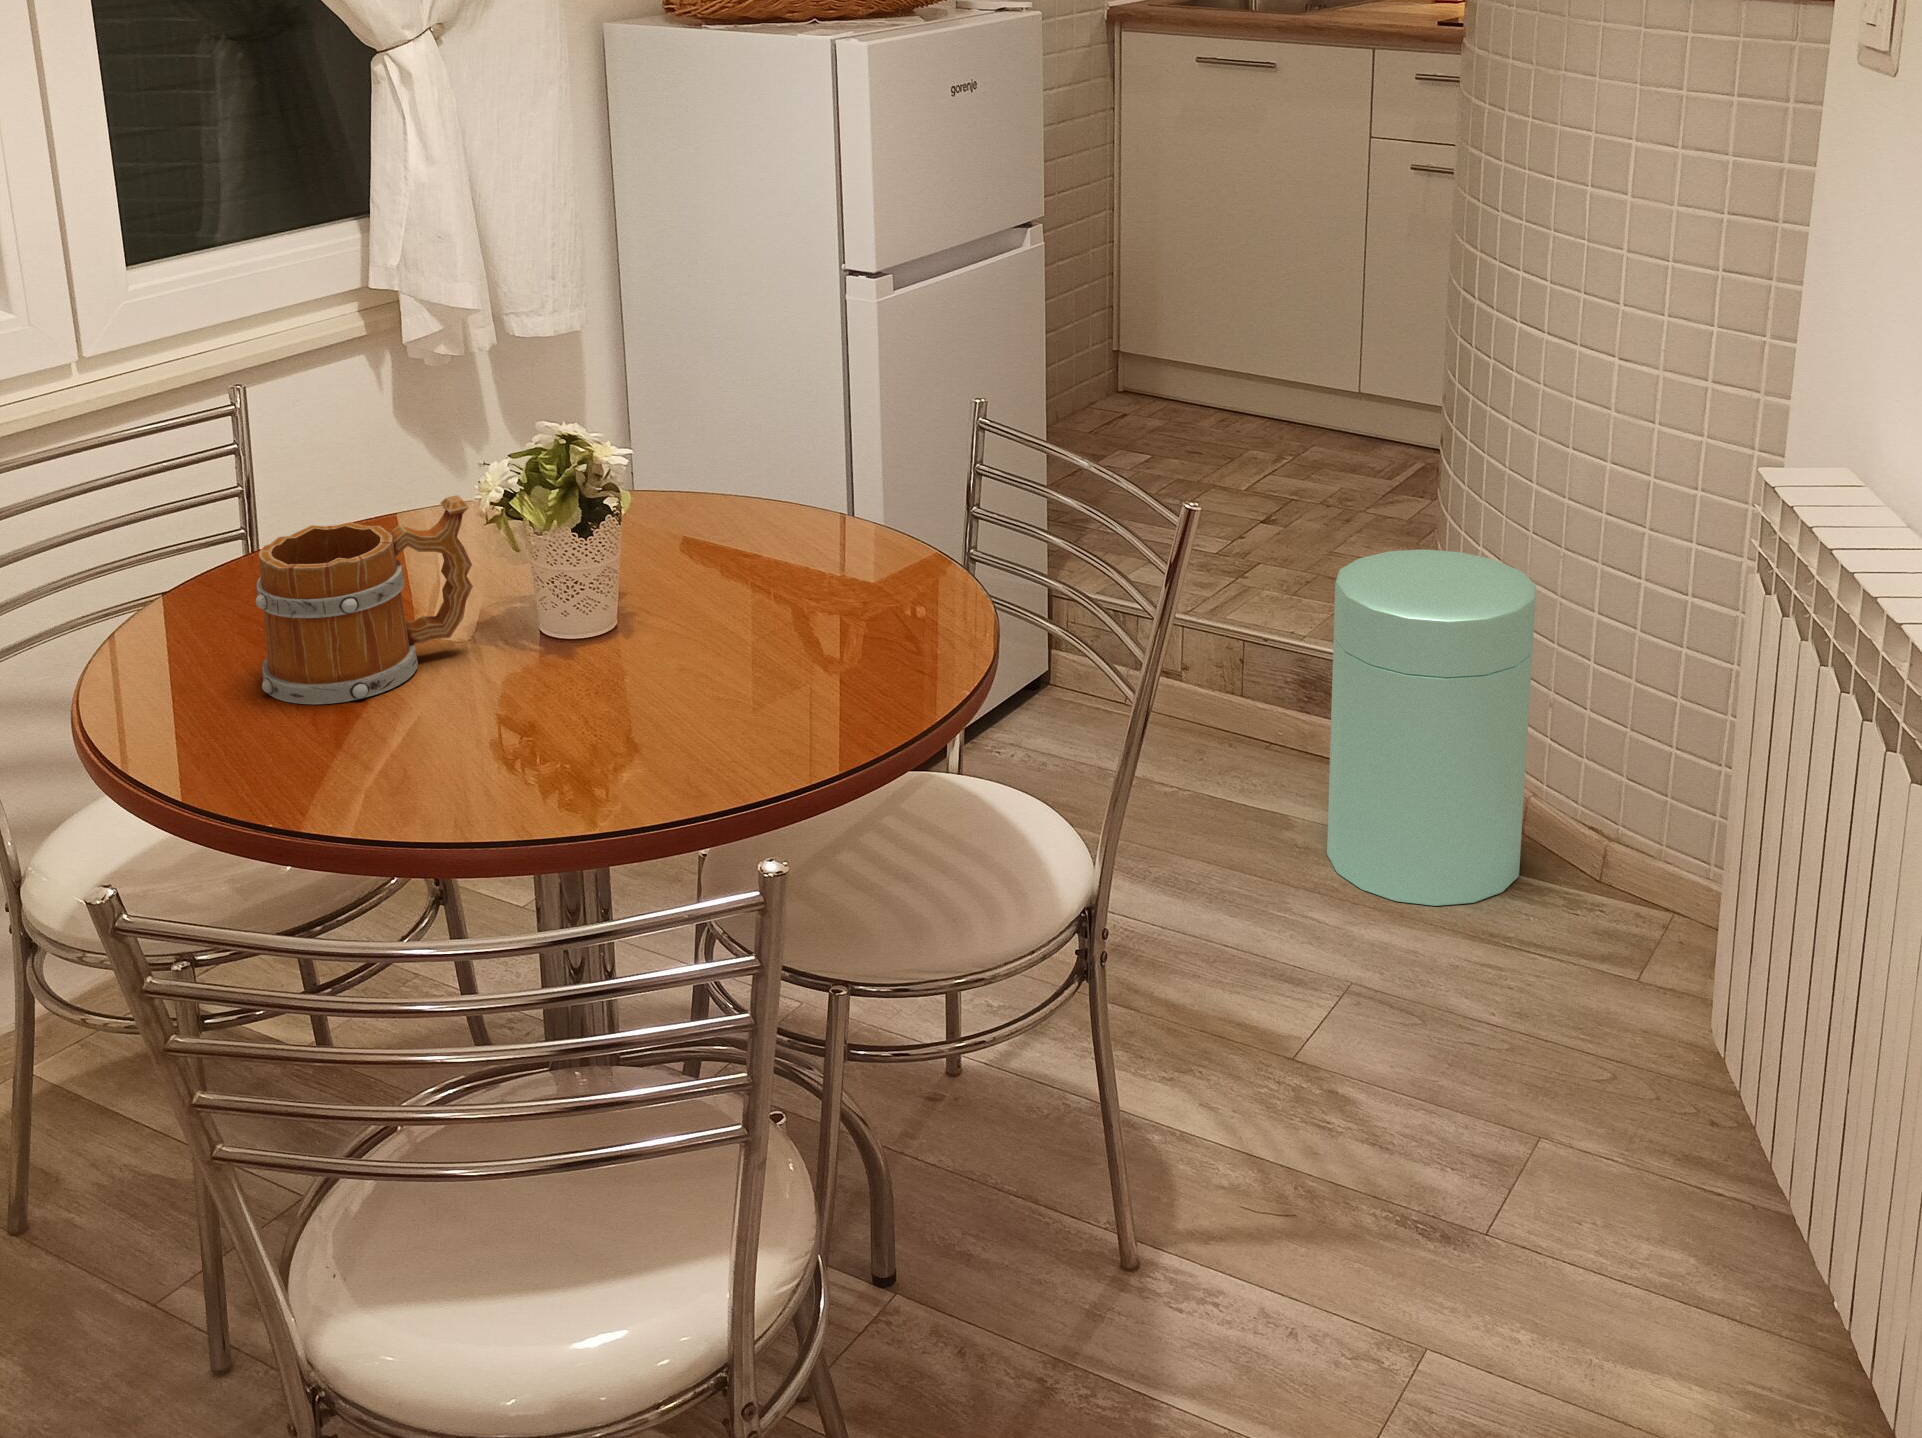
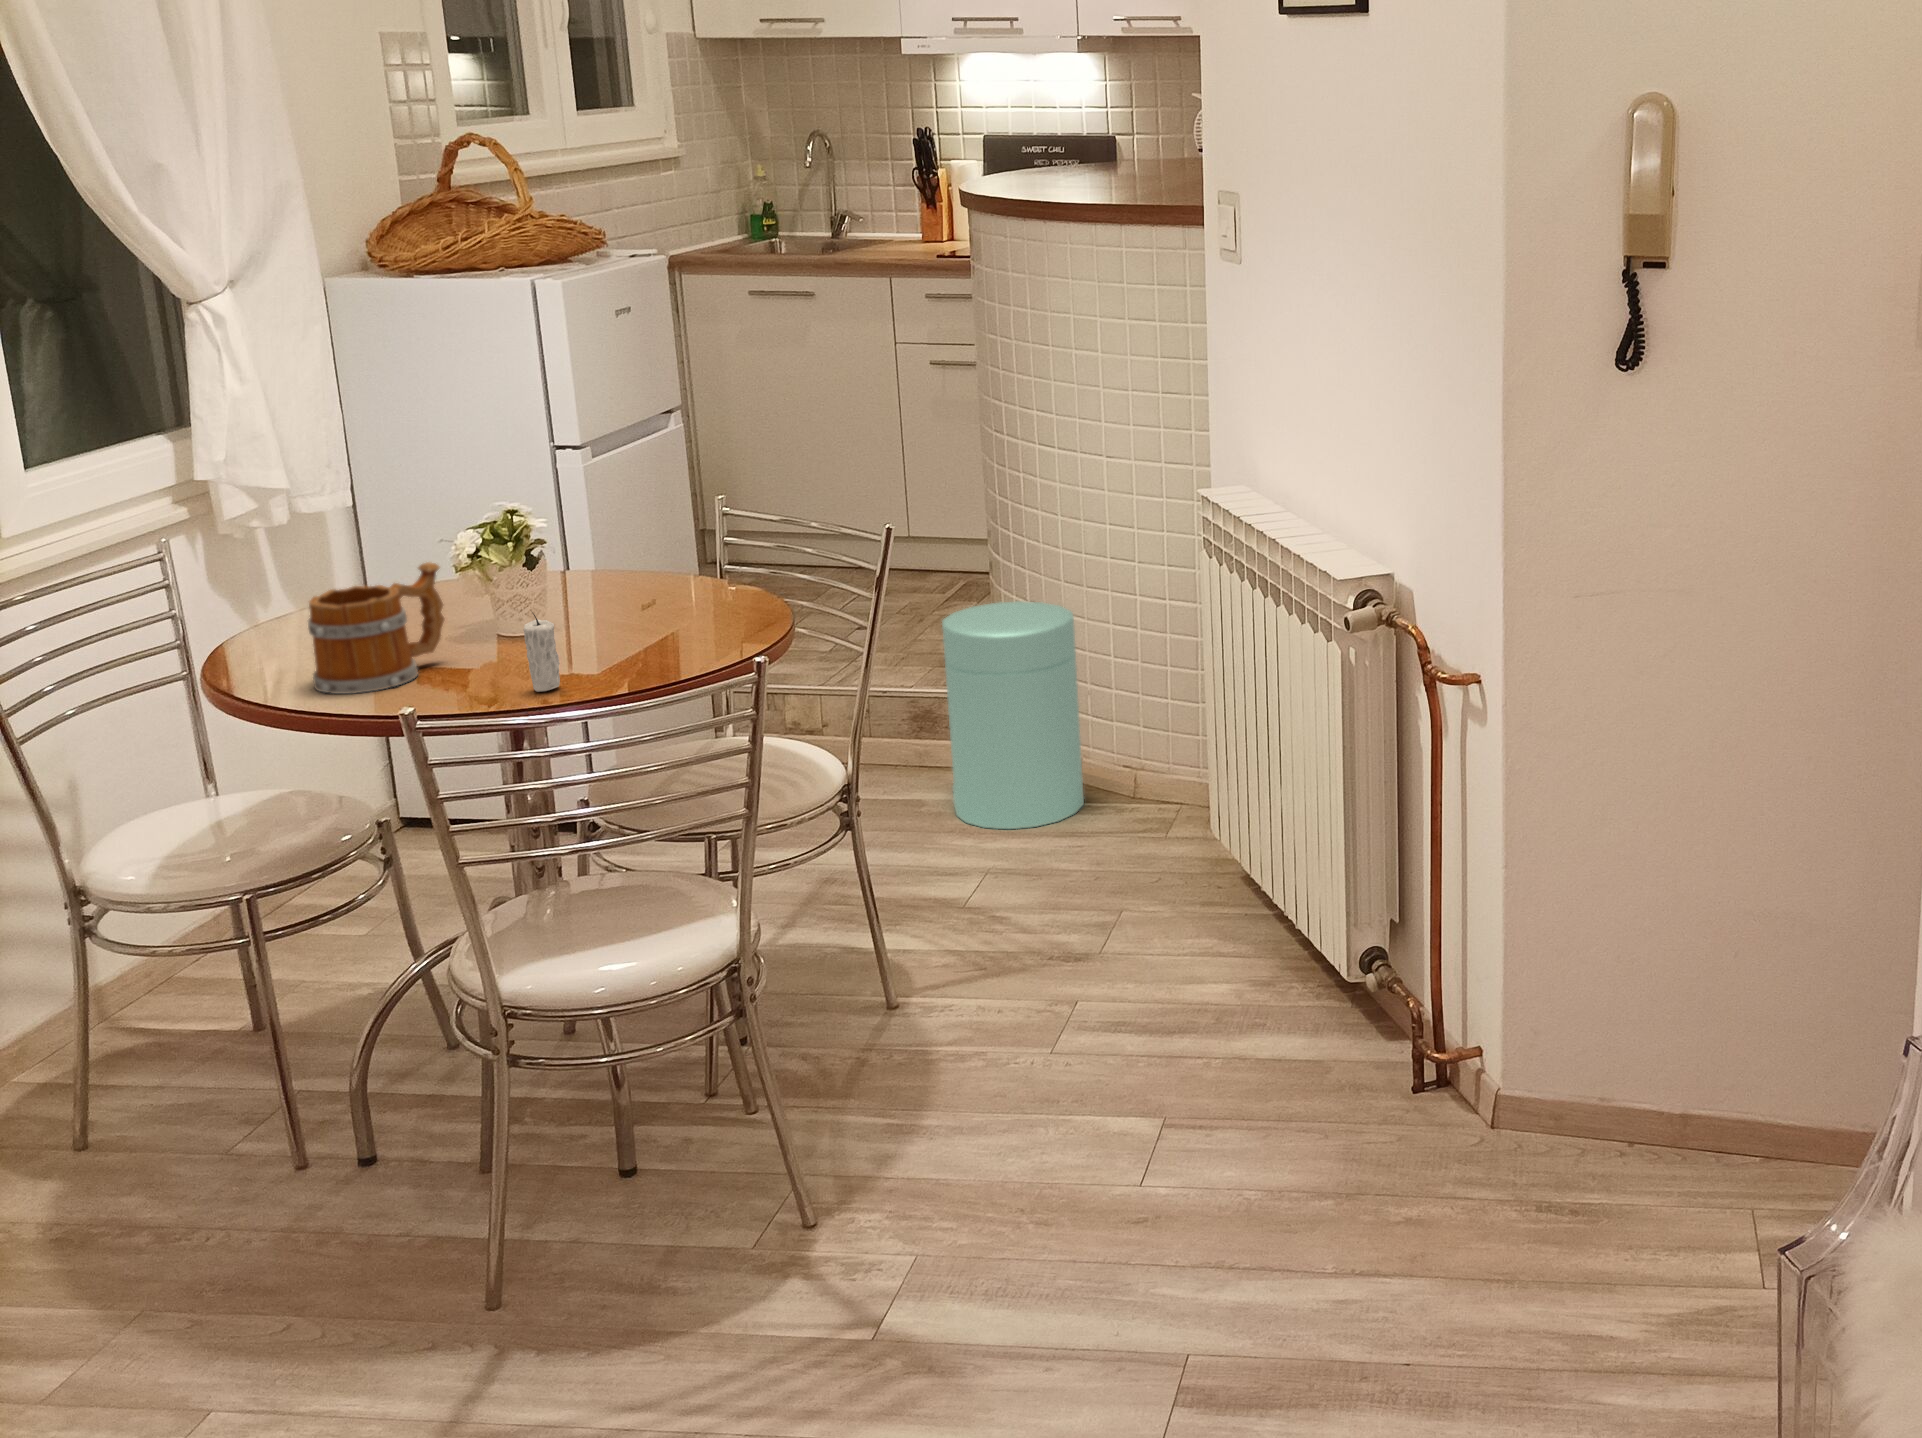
candle: none [509,624,568,762] -> present [524,614,560,692]

